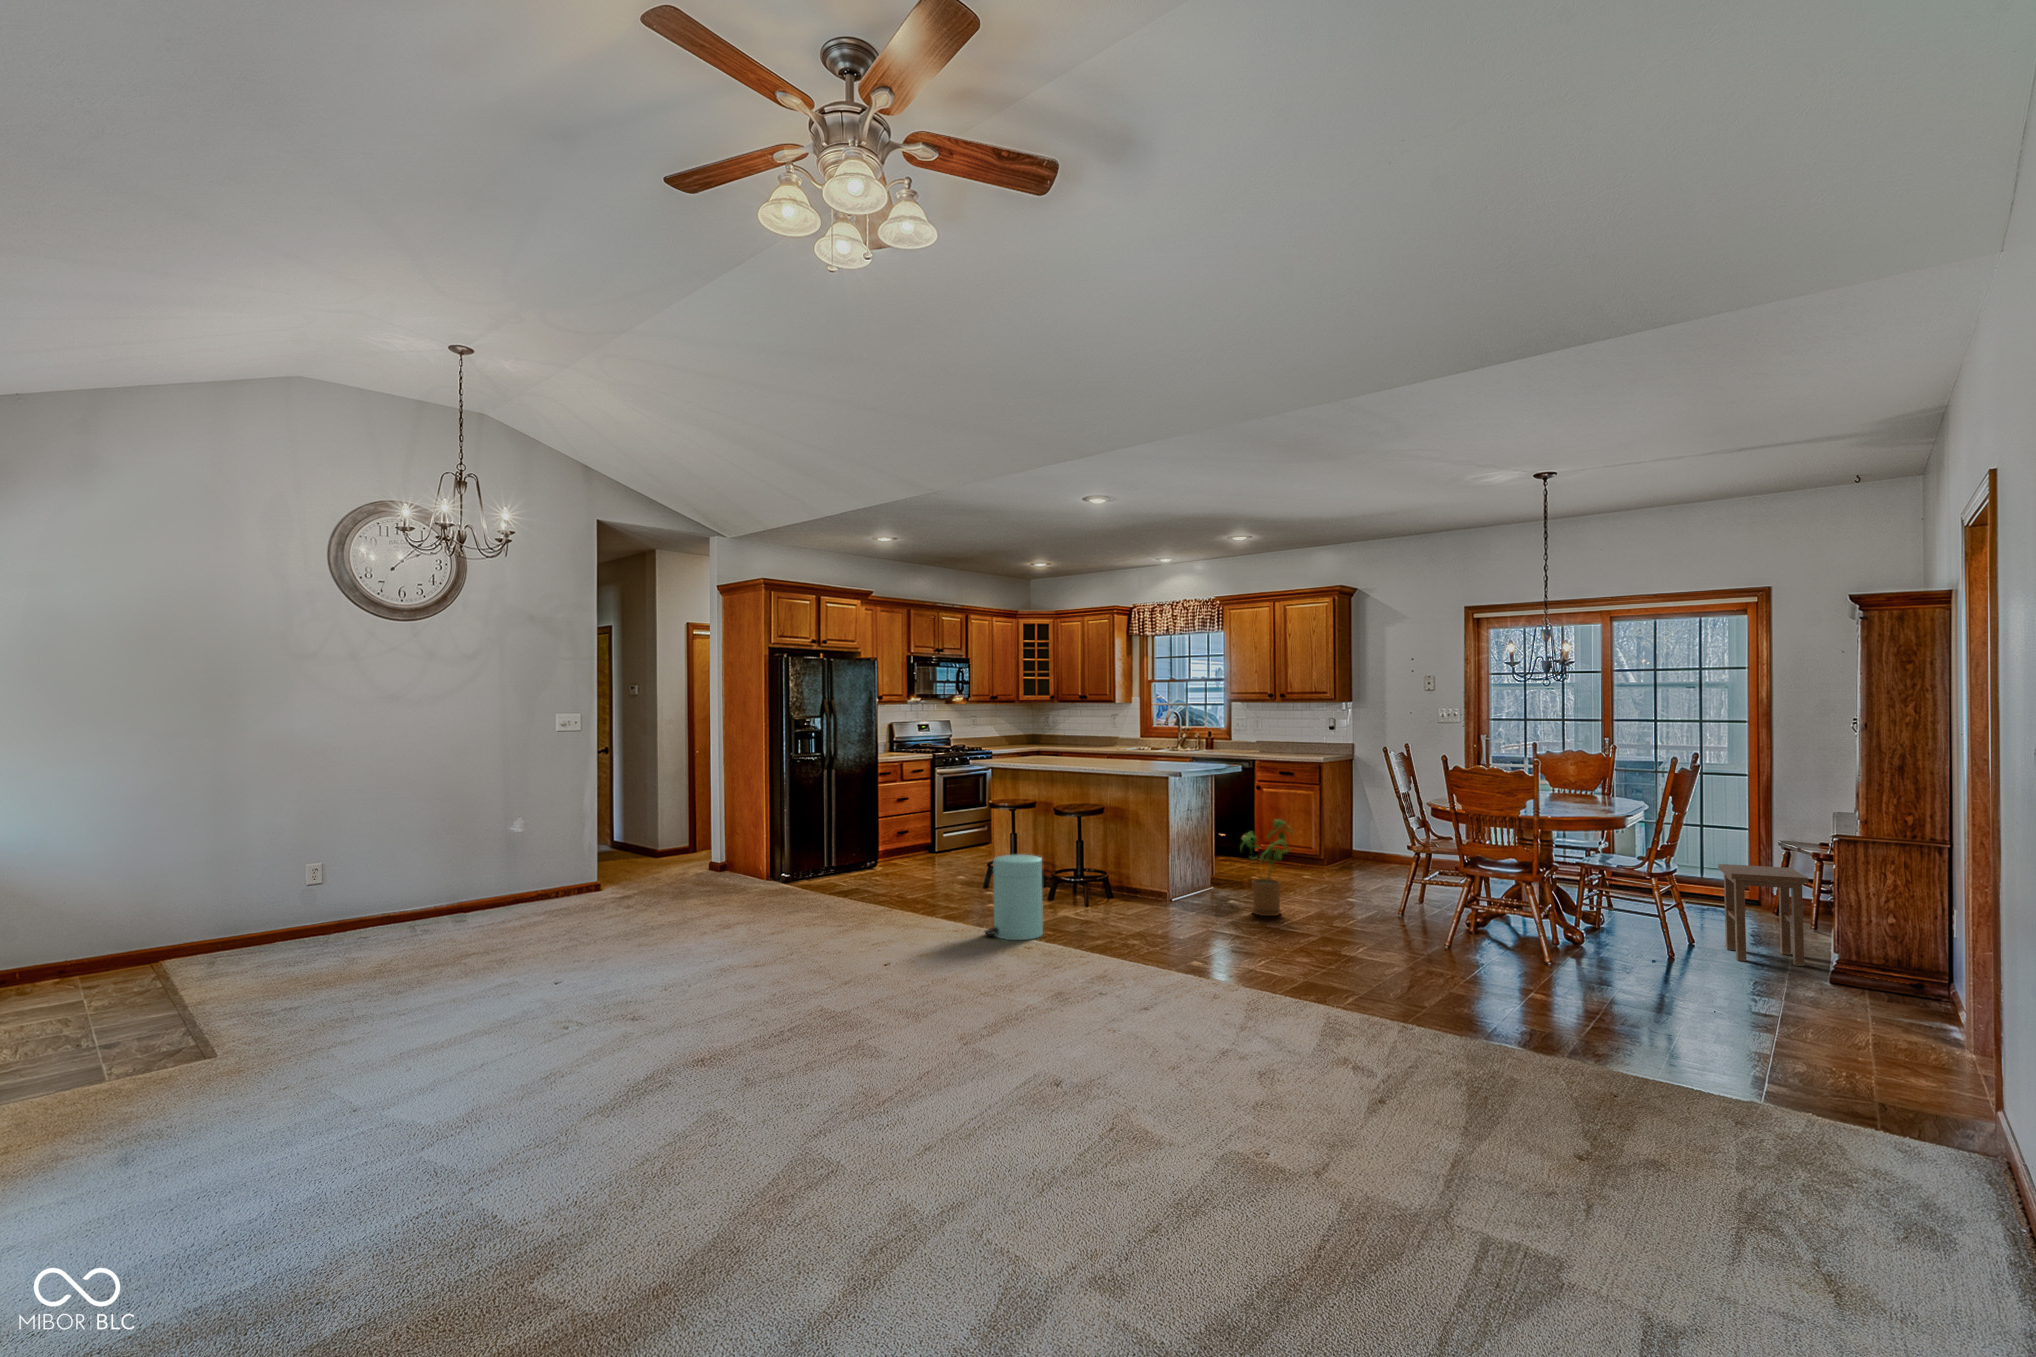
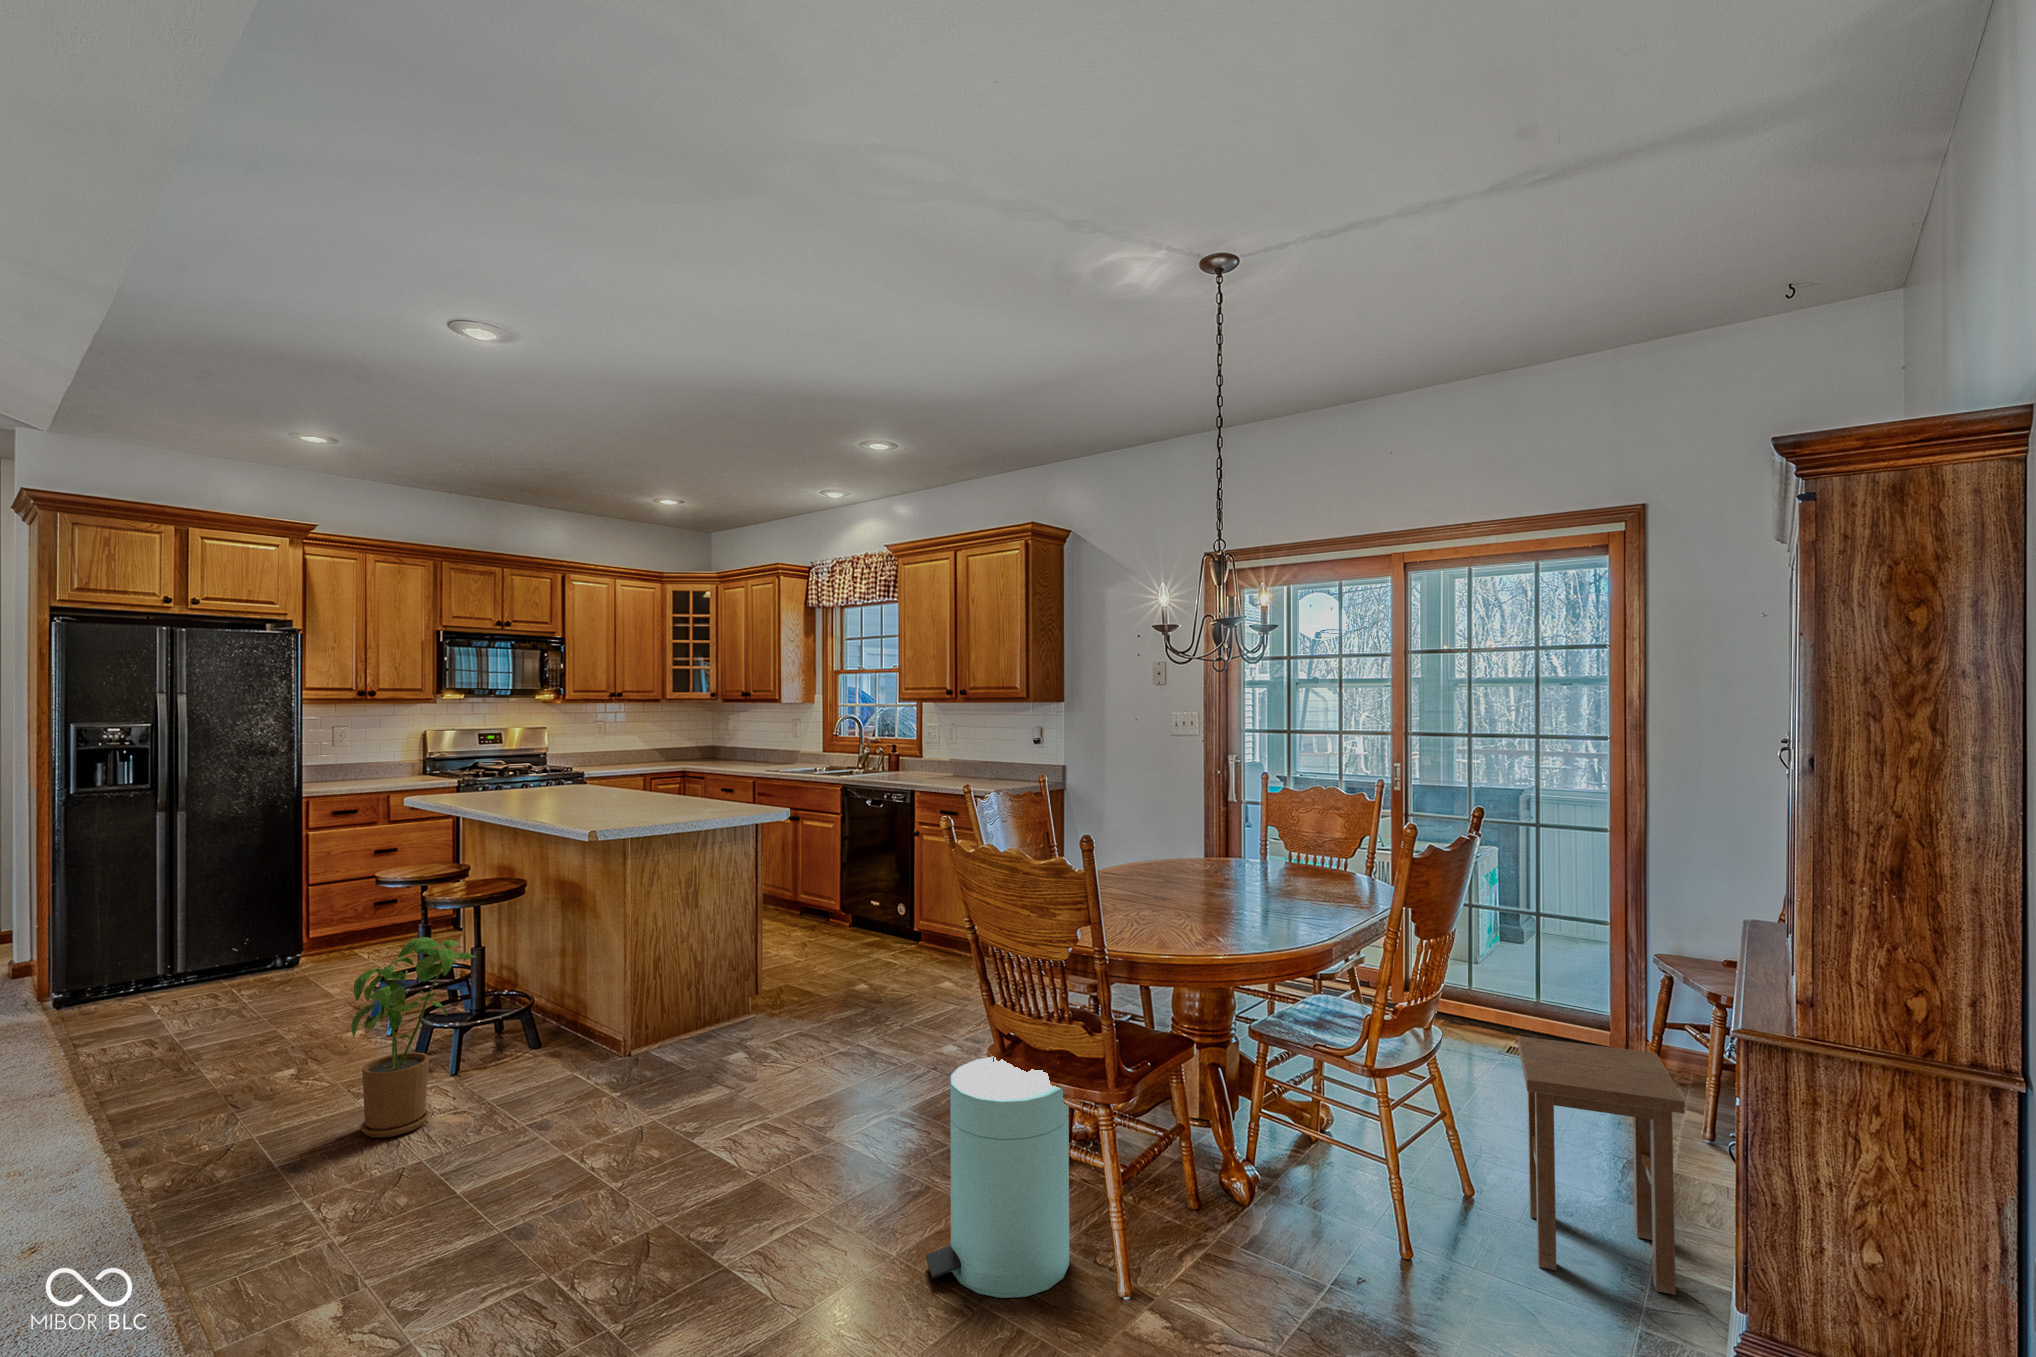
house plant: present [1240,819,1292,916] -> present [351,937,476,1138]
trash can: present [985,855,1043,940] -> present [926,1056,1069,1298]

